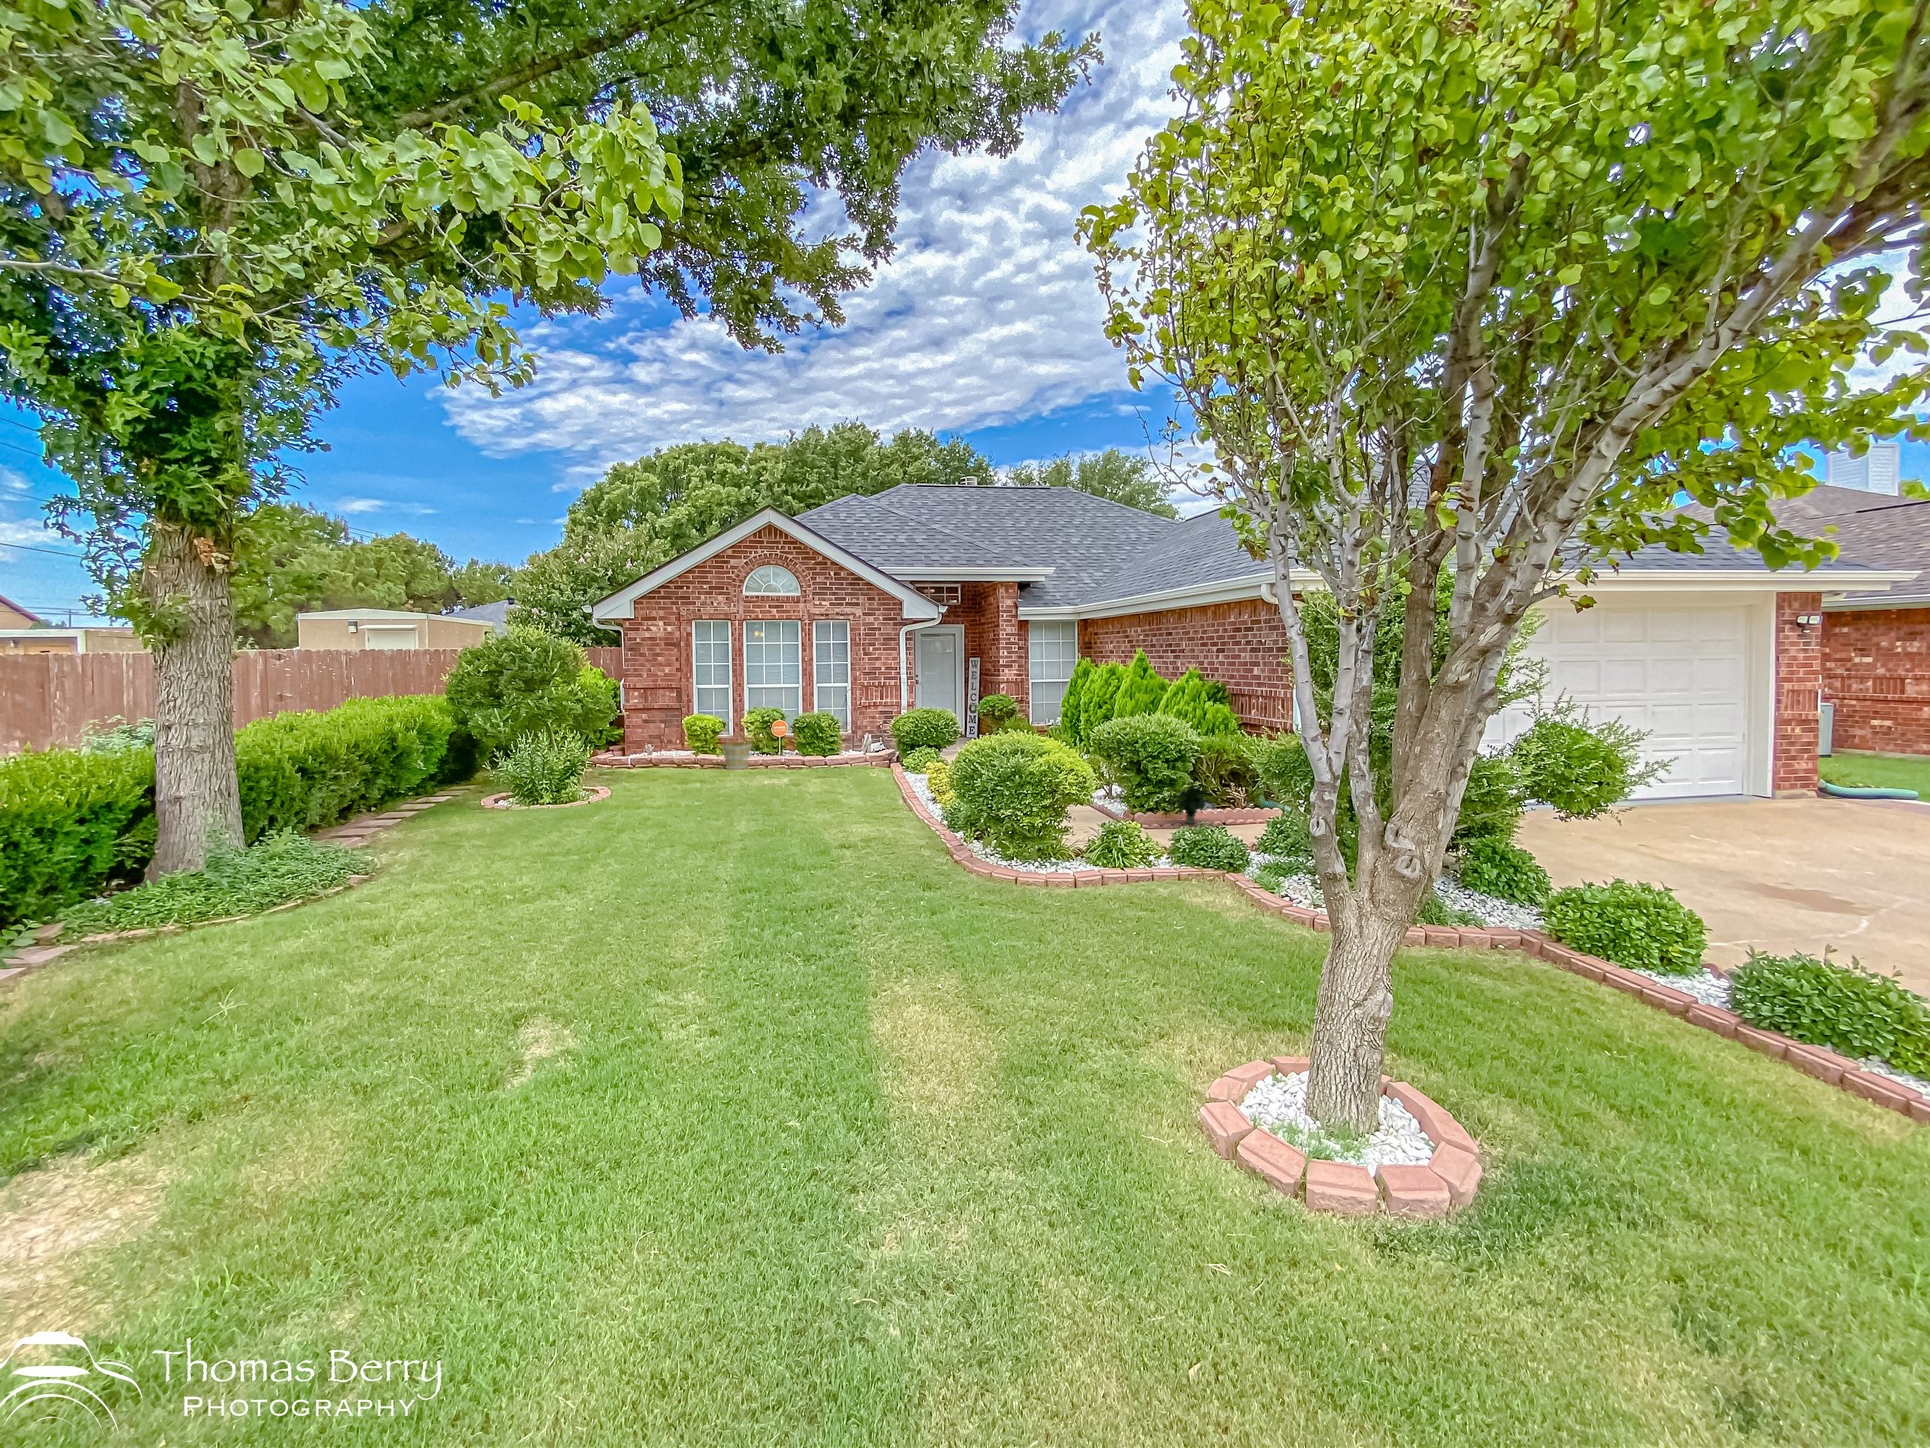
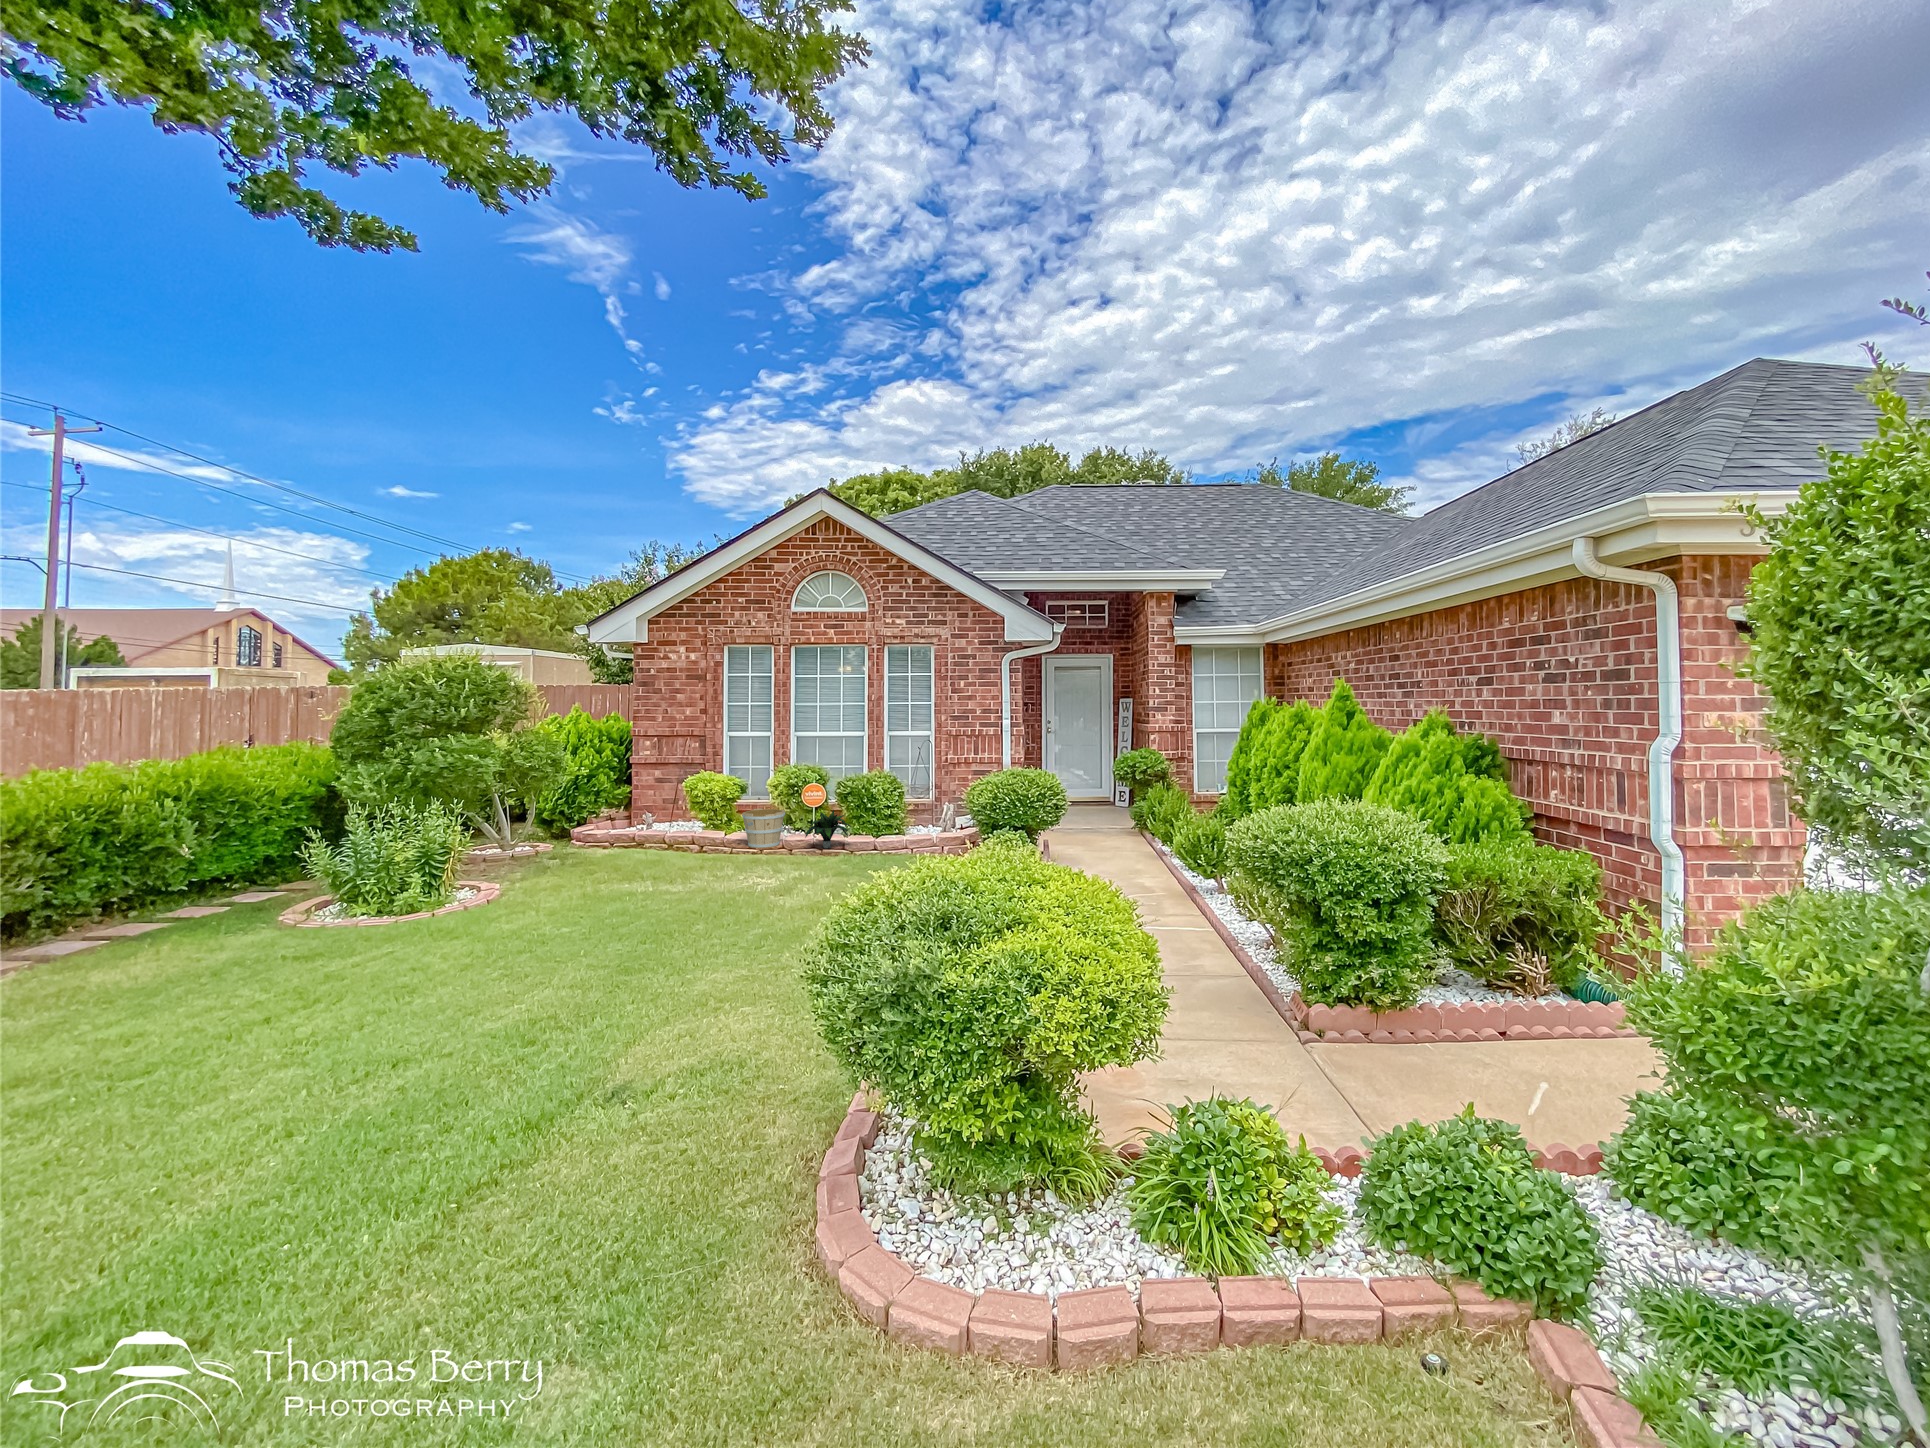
potted plant: present [1169,783,1215,824] -> present [805,810,850,848]

